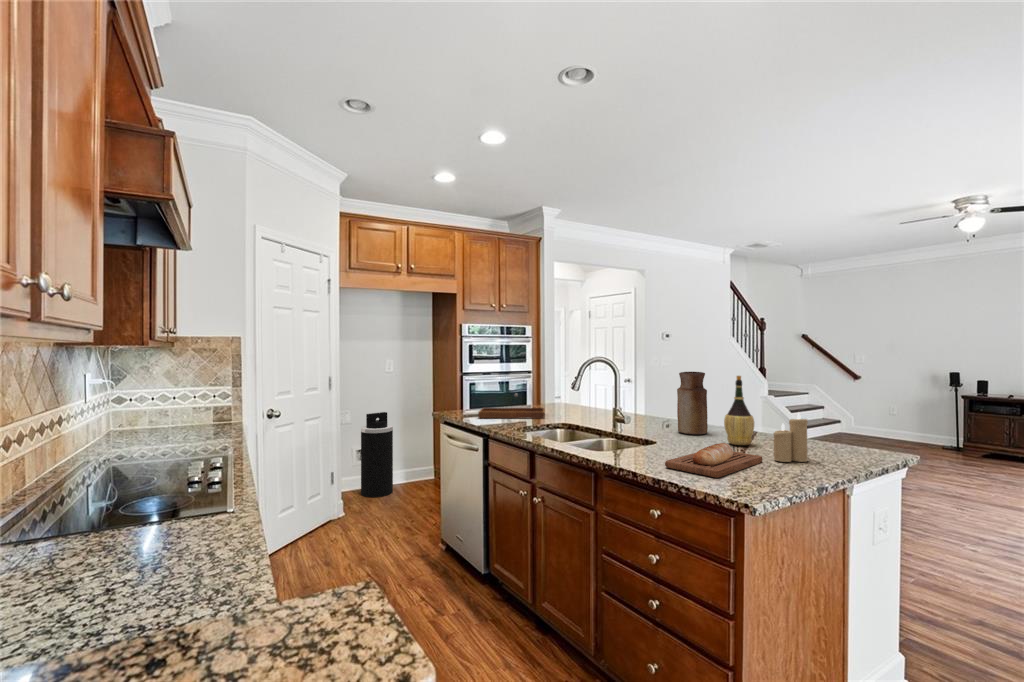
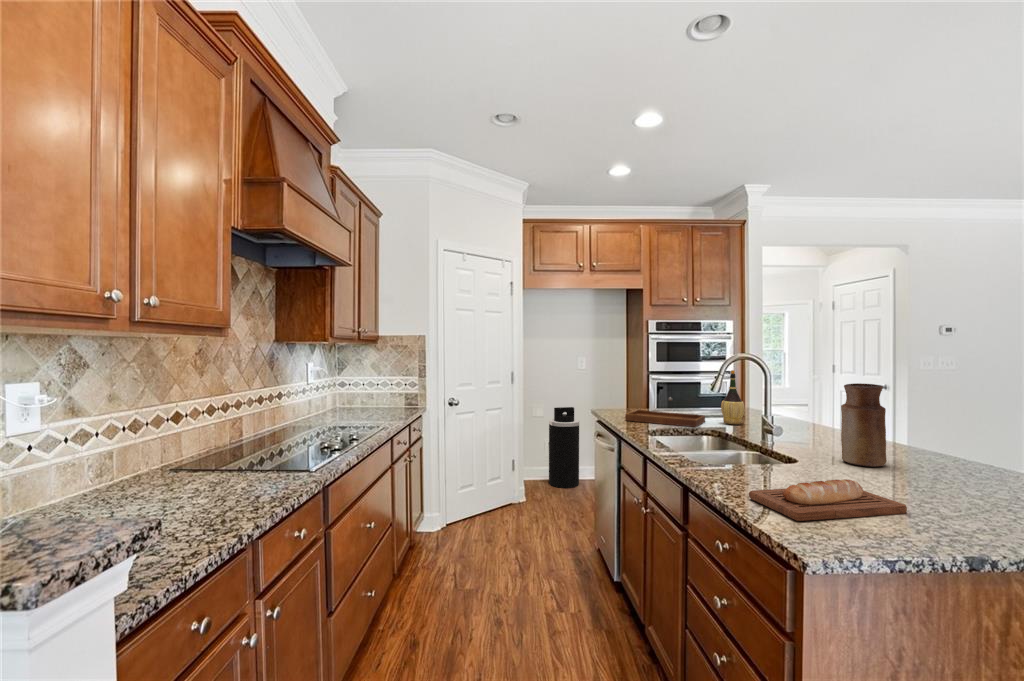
wine bottle: present [724,376,754,445] -> present [721,370,745,424]
candle: present [773,413,808,462] -> none [930,451,990,524]

